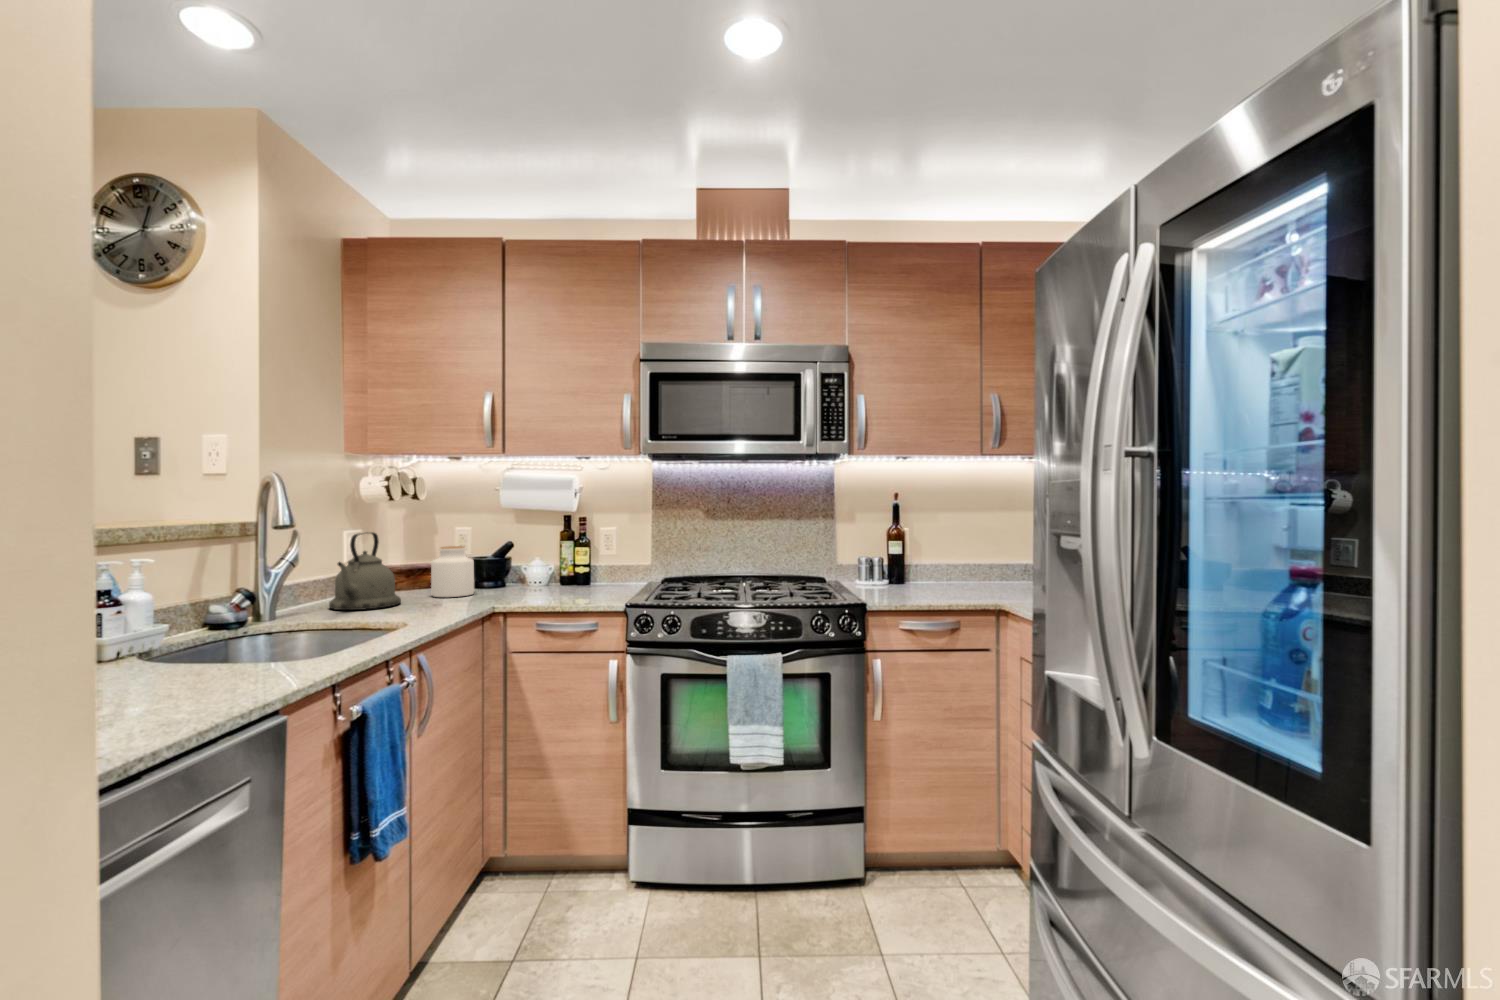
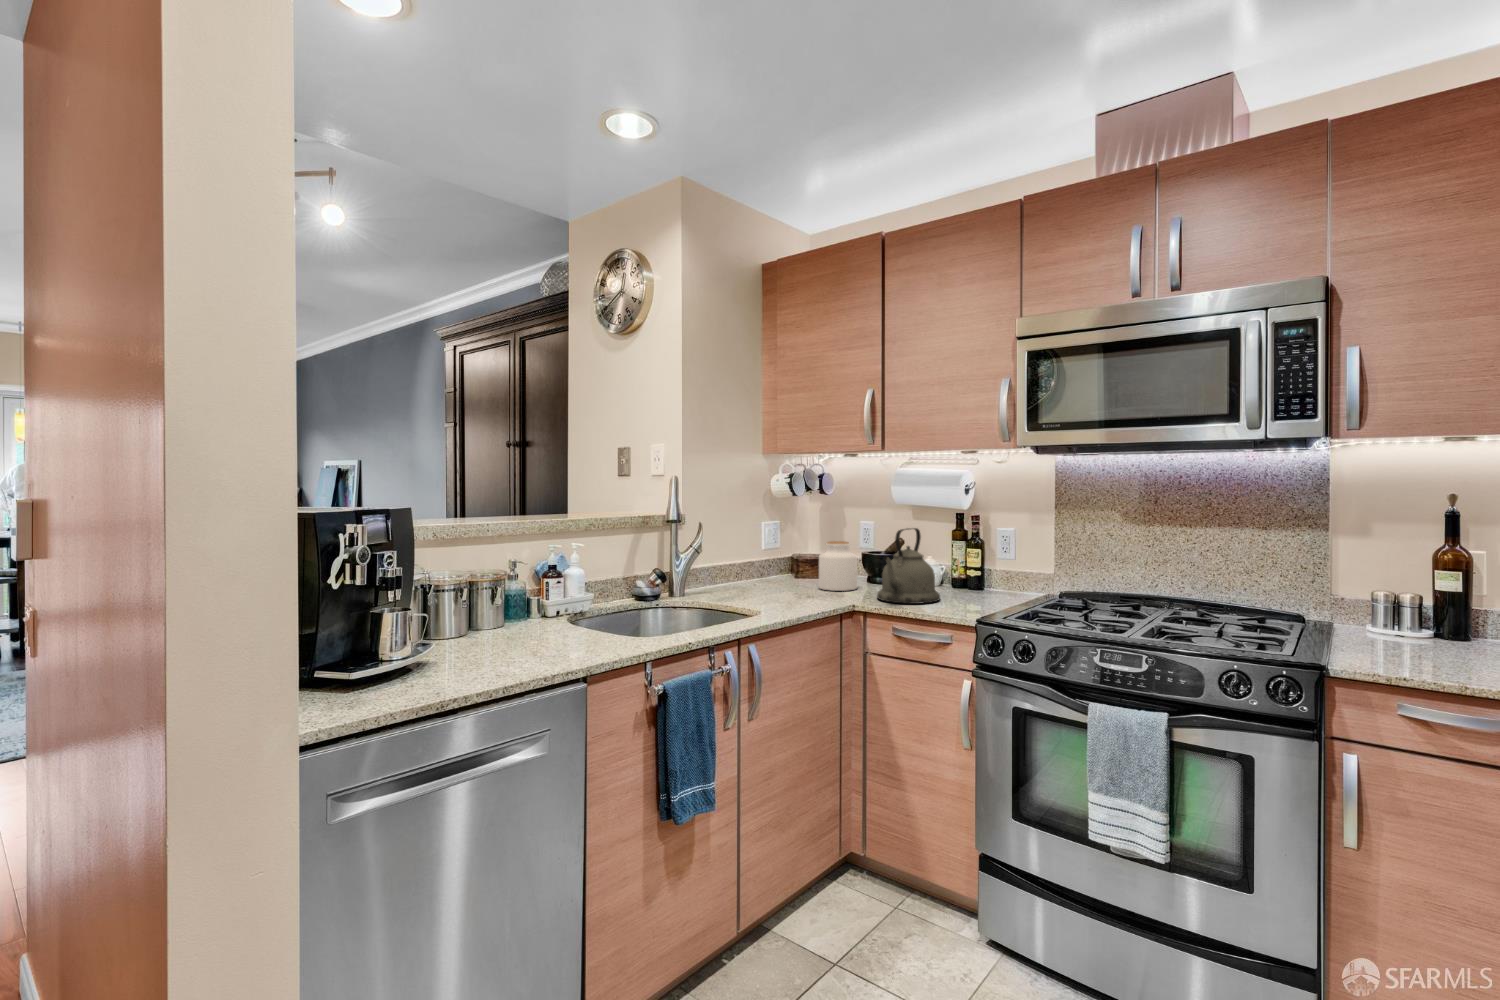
kettle: present [329,532,401,610] -> present [877,528,940,604]

